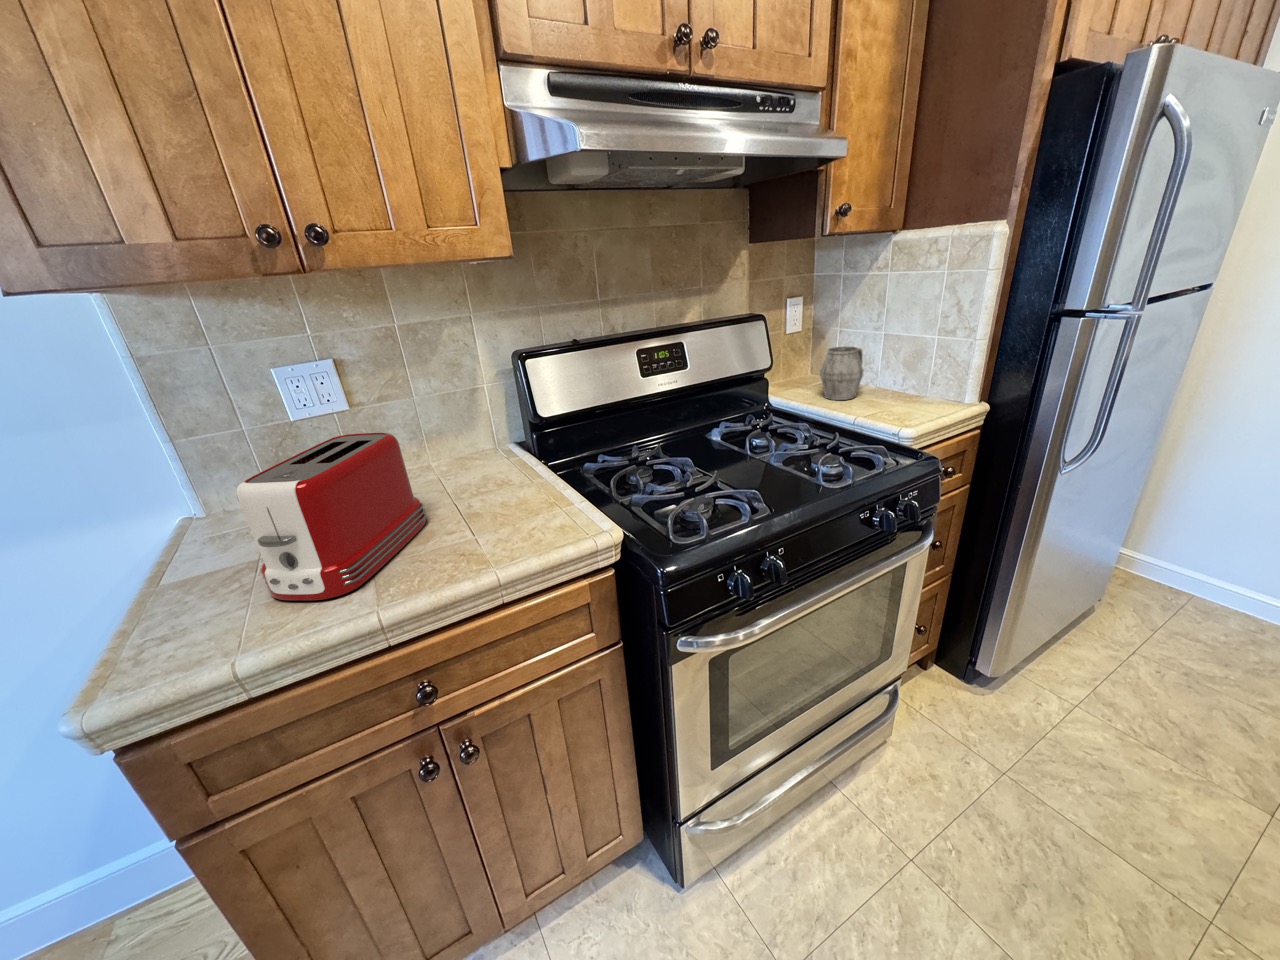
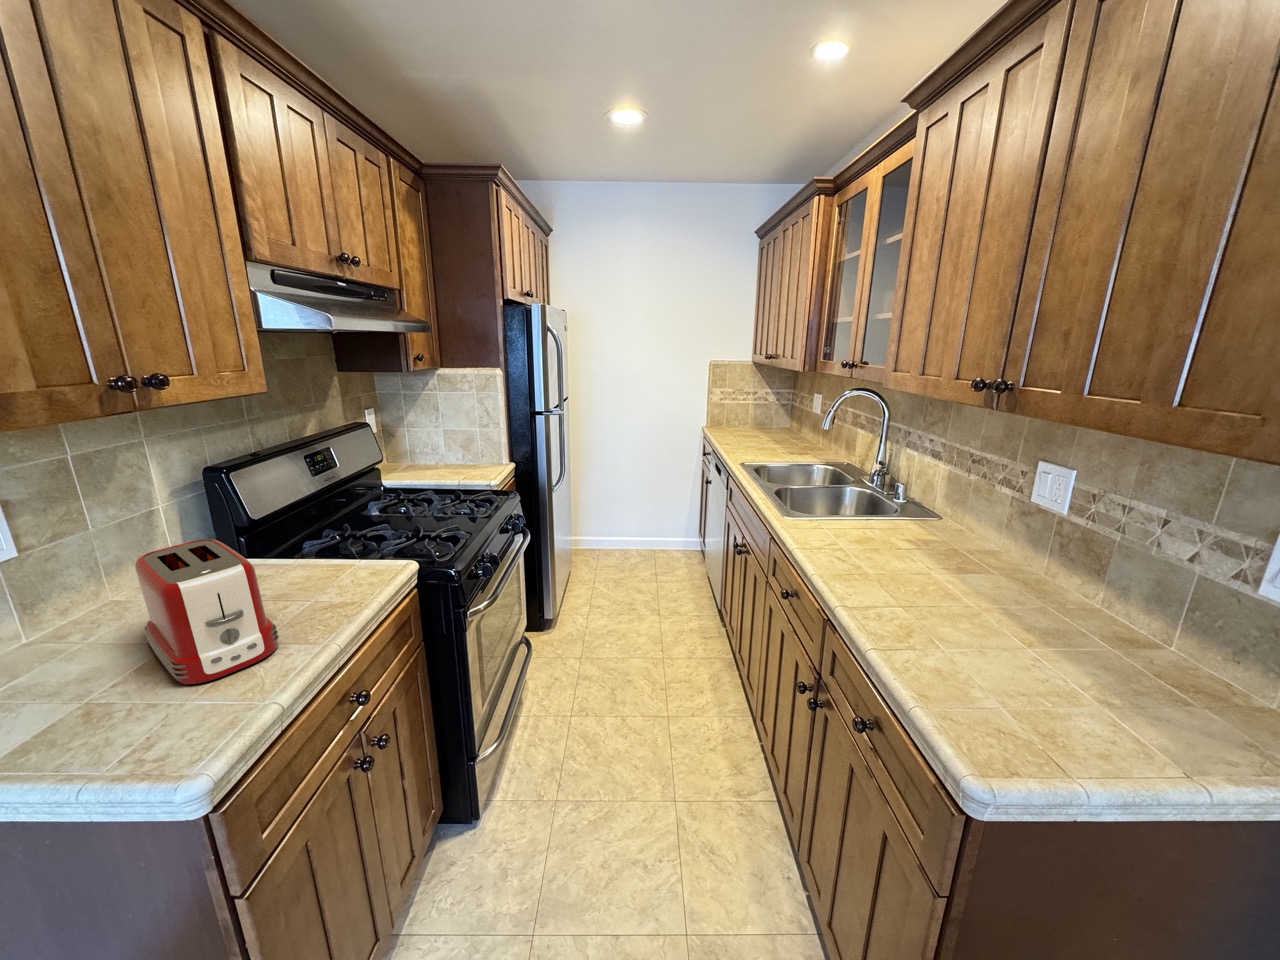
mug: present [820,347,863,400] -> none [412,440,442,476]

